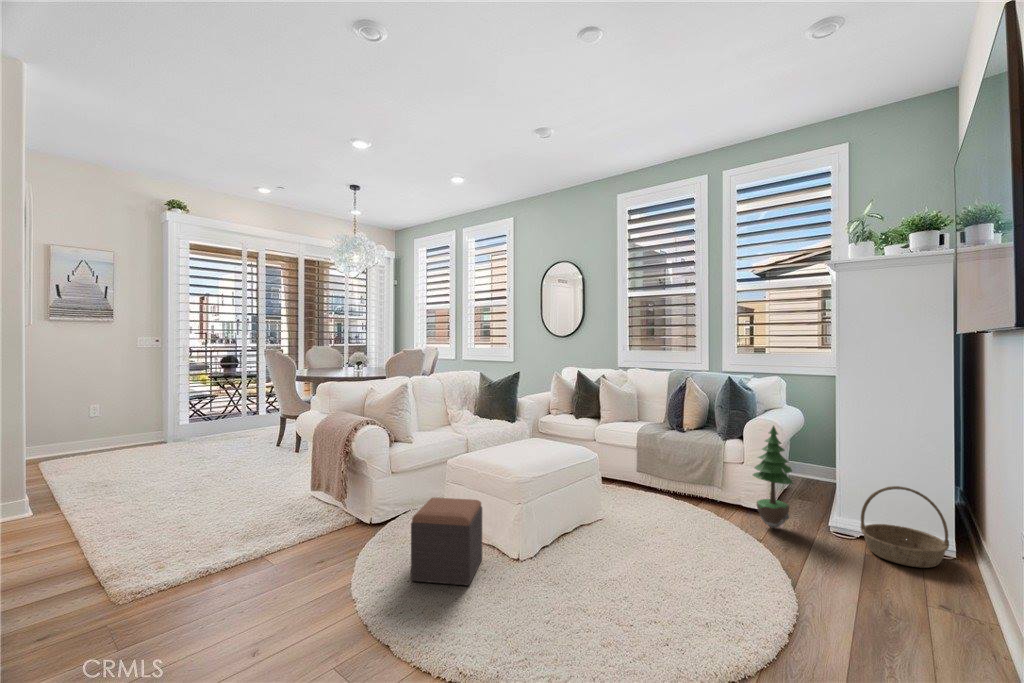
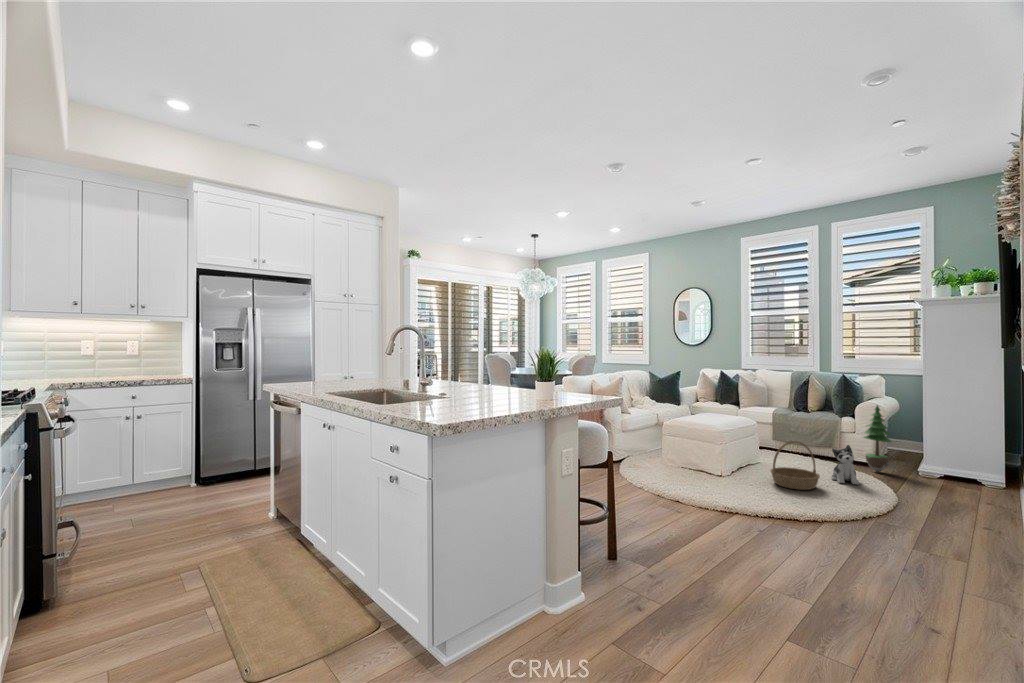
basket: present [861,486,949,568] -> present [770,441,820,490]
footstool: present [411,497,482,586] -> none [658,441,694,486]
plush toy: none [702,498,743,566] -> present [831,445,859,485]

